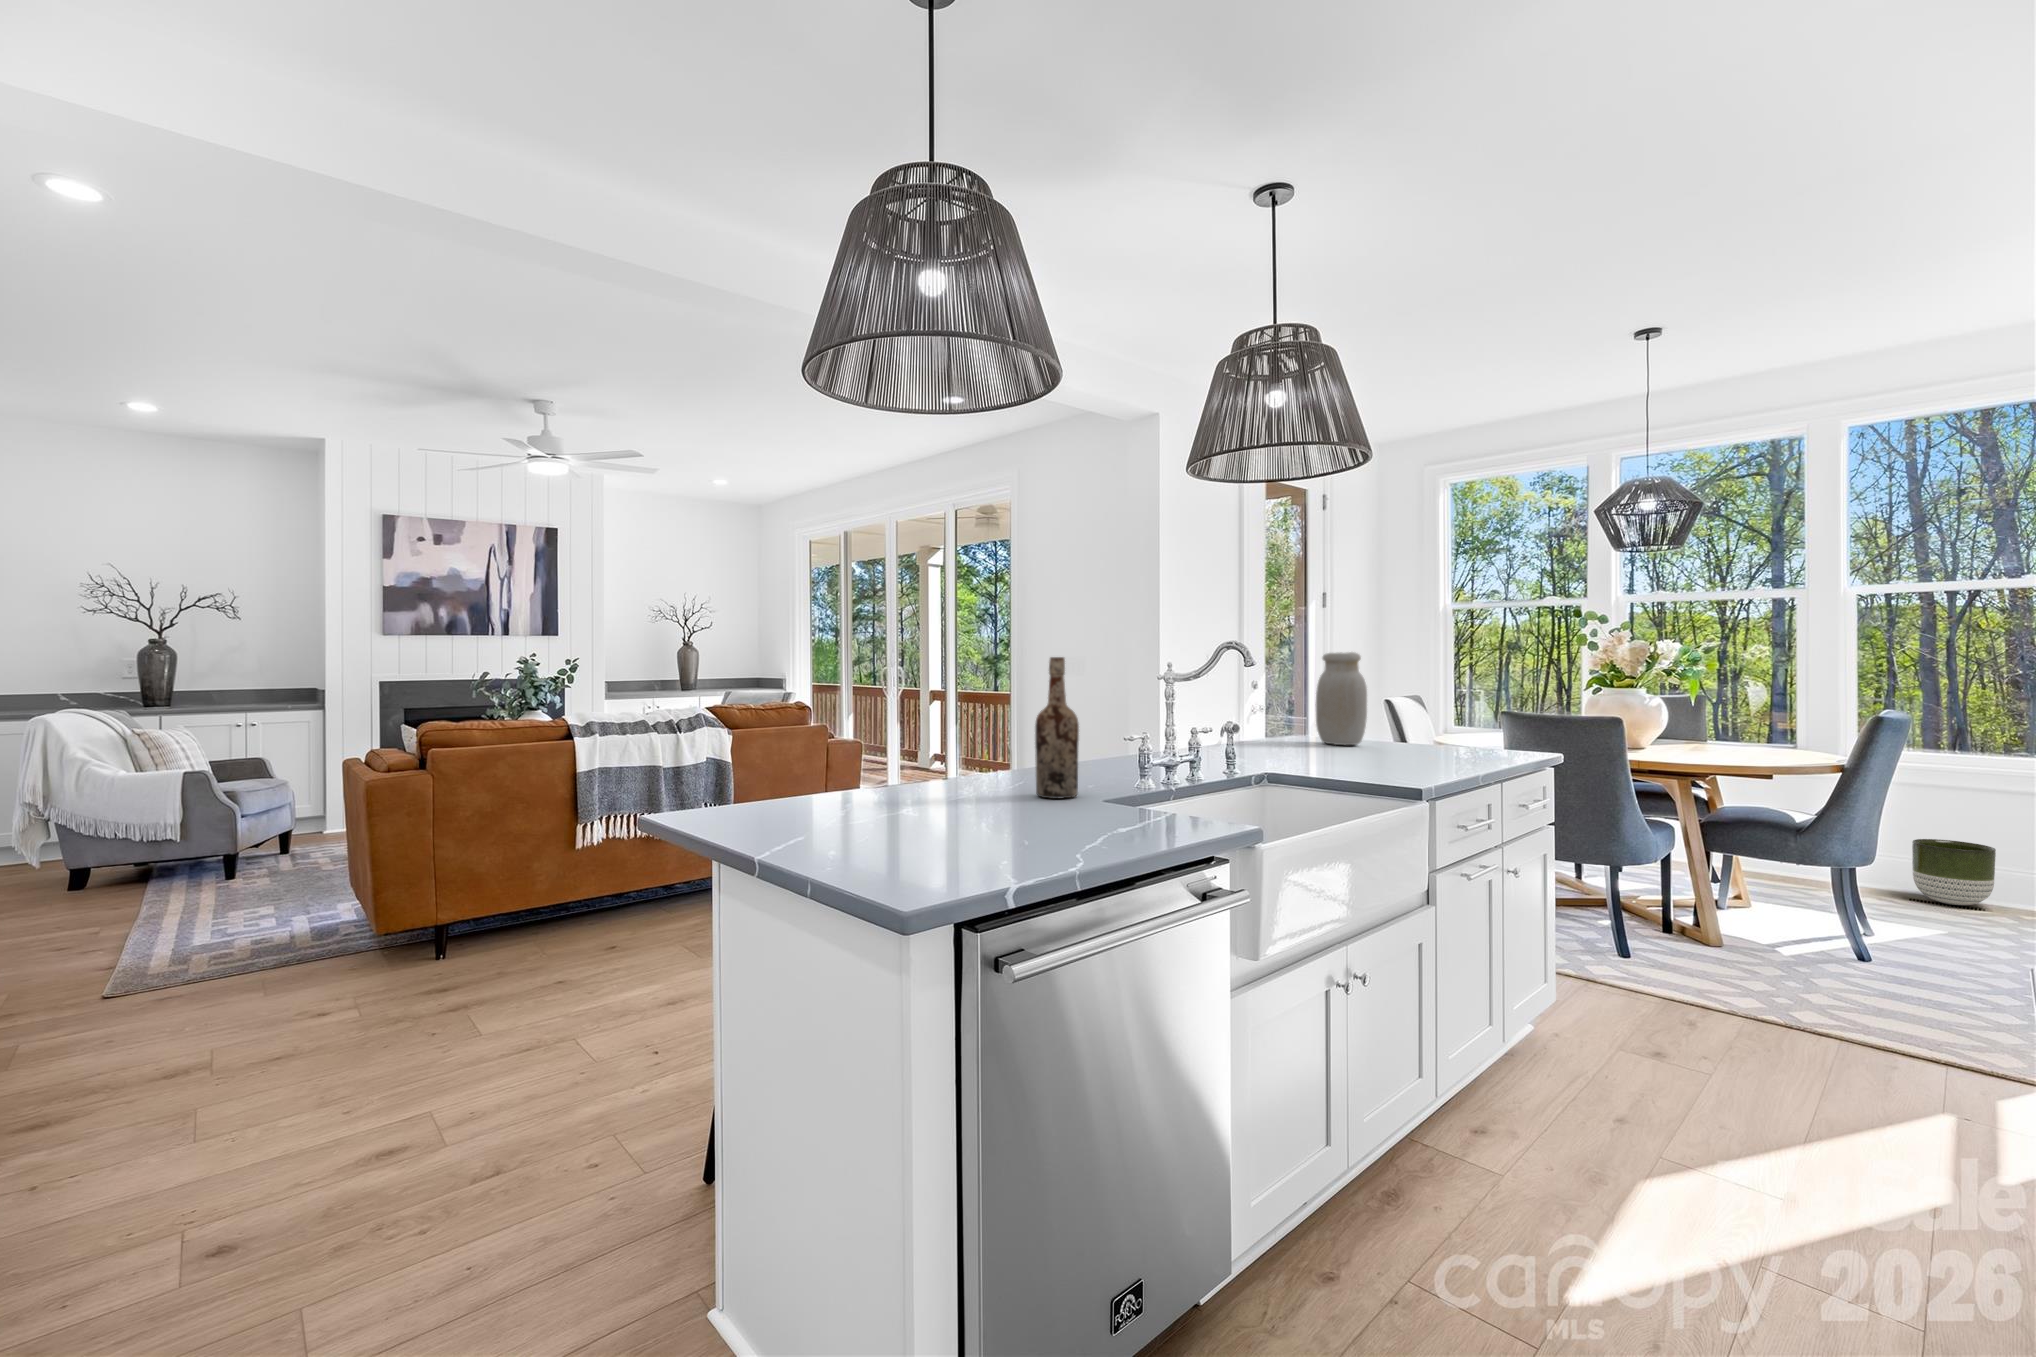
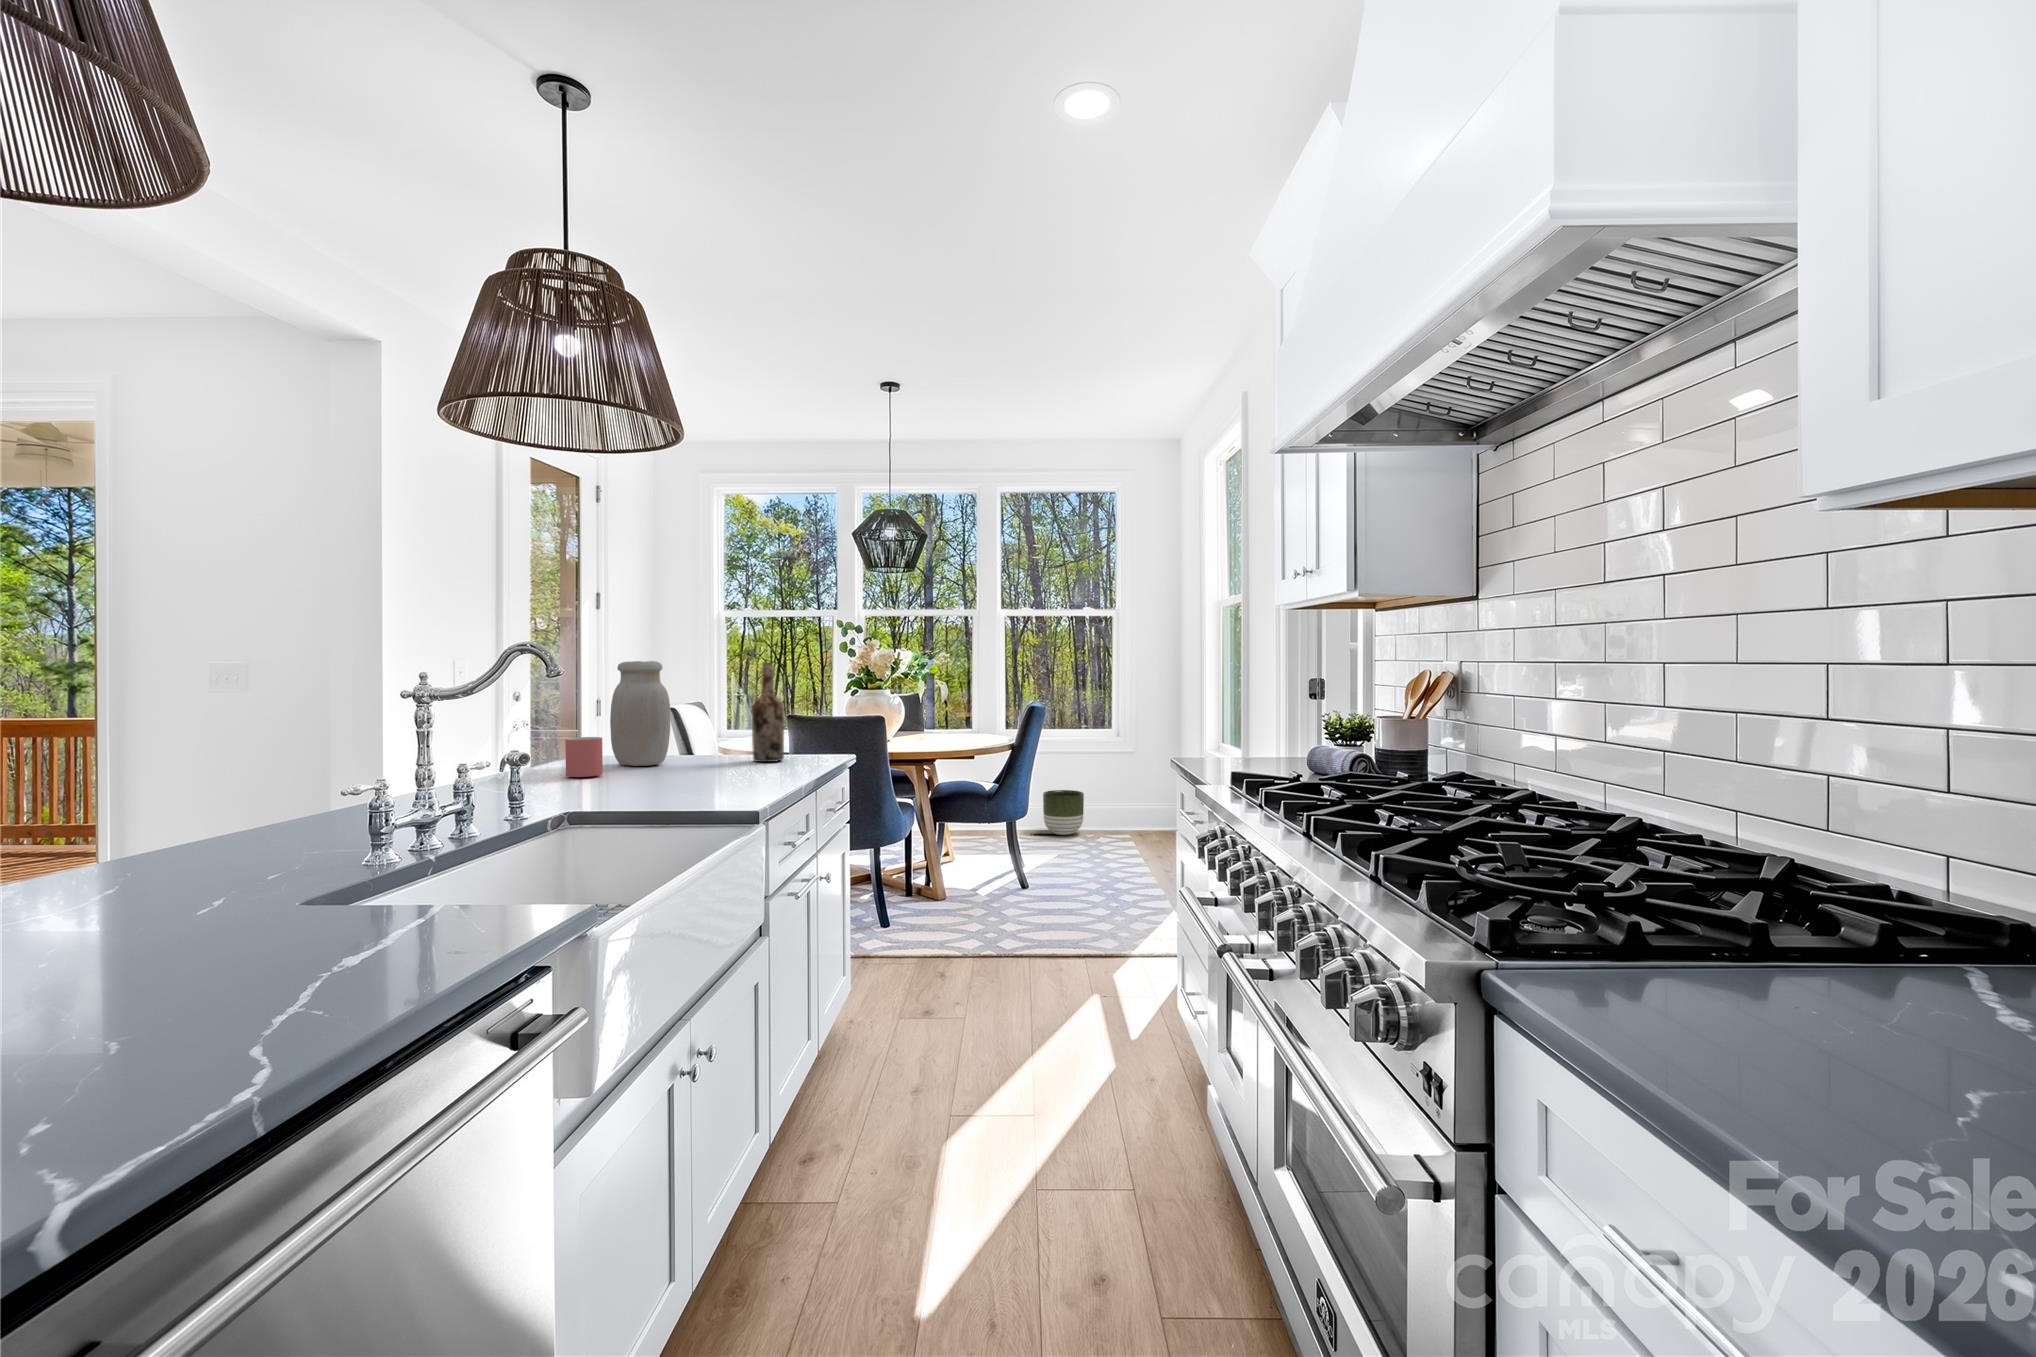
wine bottle: present [1035,657,1079,799] -> present [752,662,784,762]
mug: none [1277,716,1306,749] -> present [565,737,603,777]

